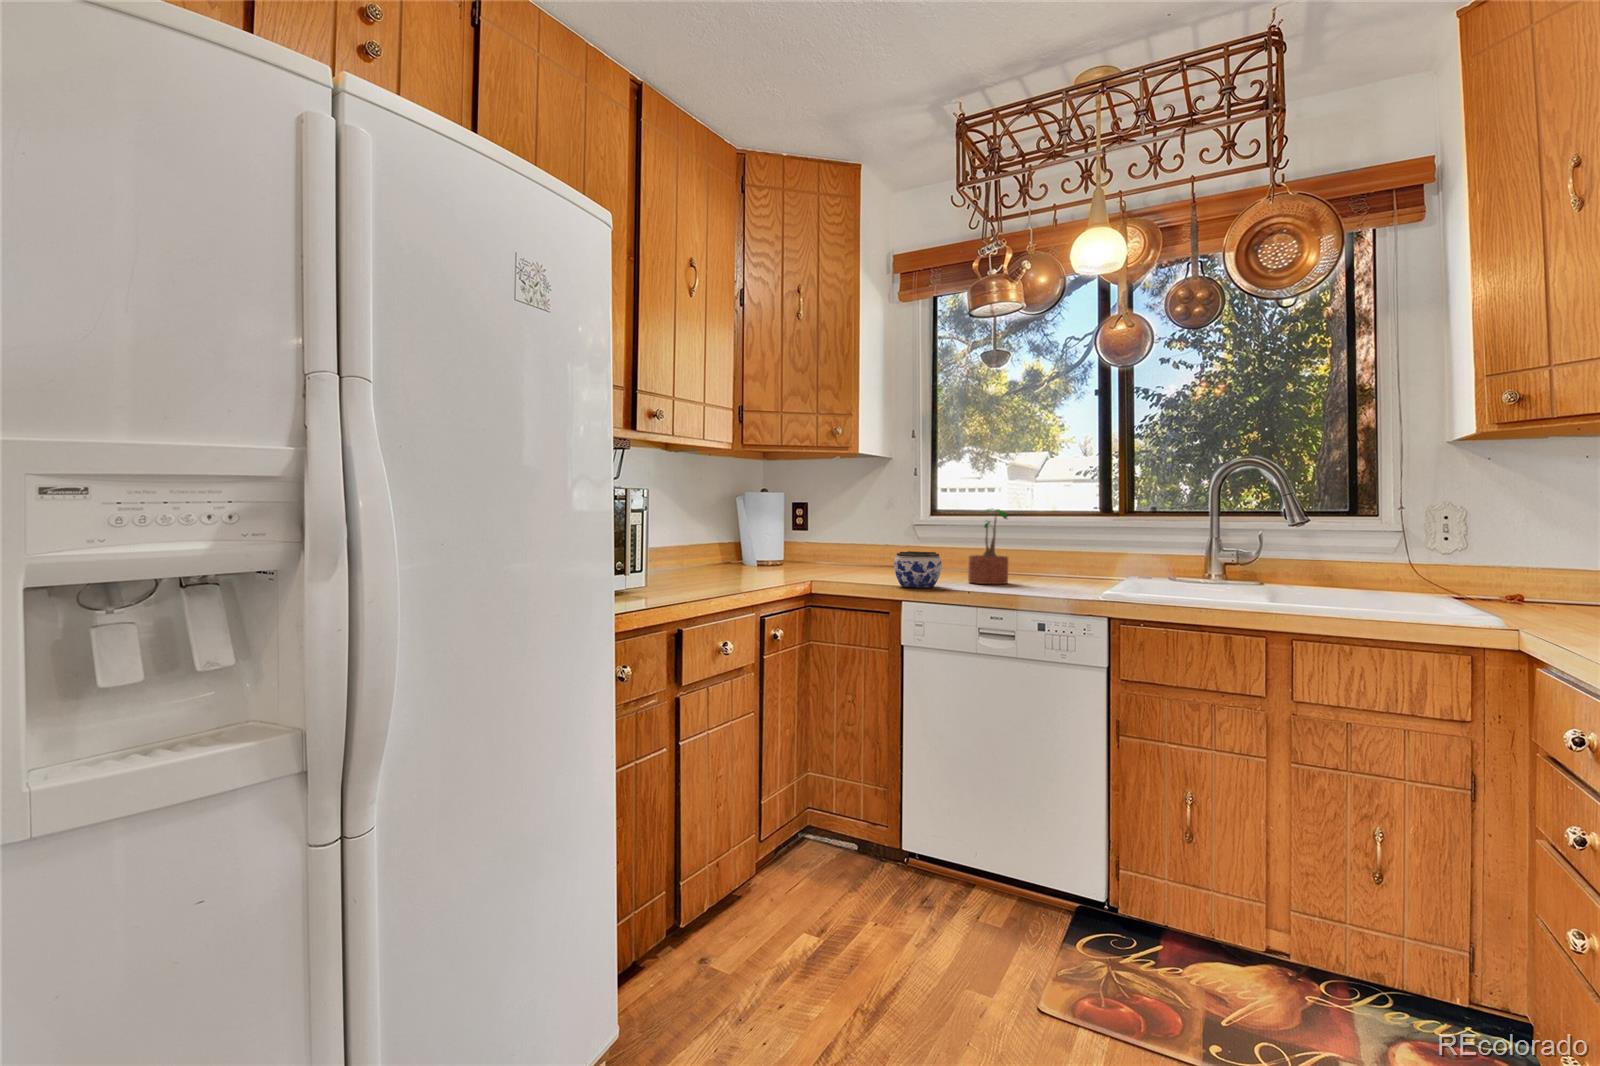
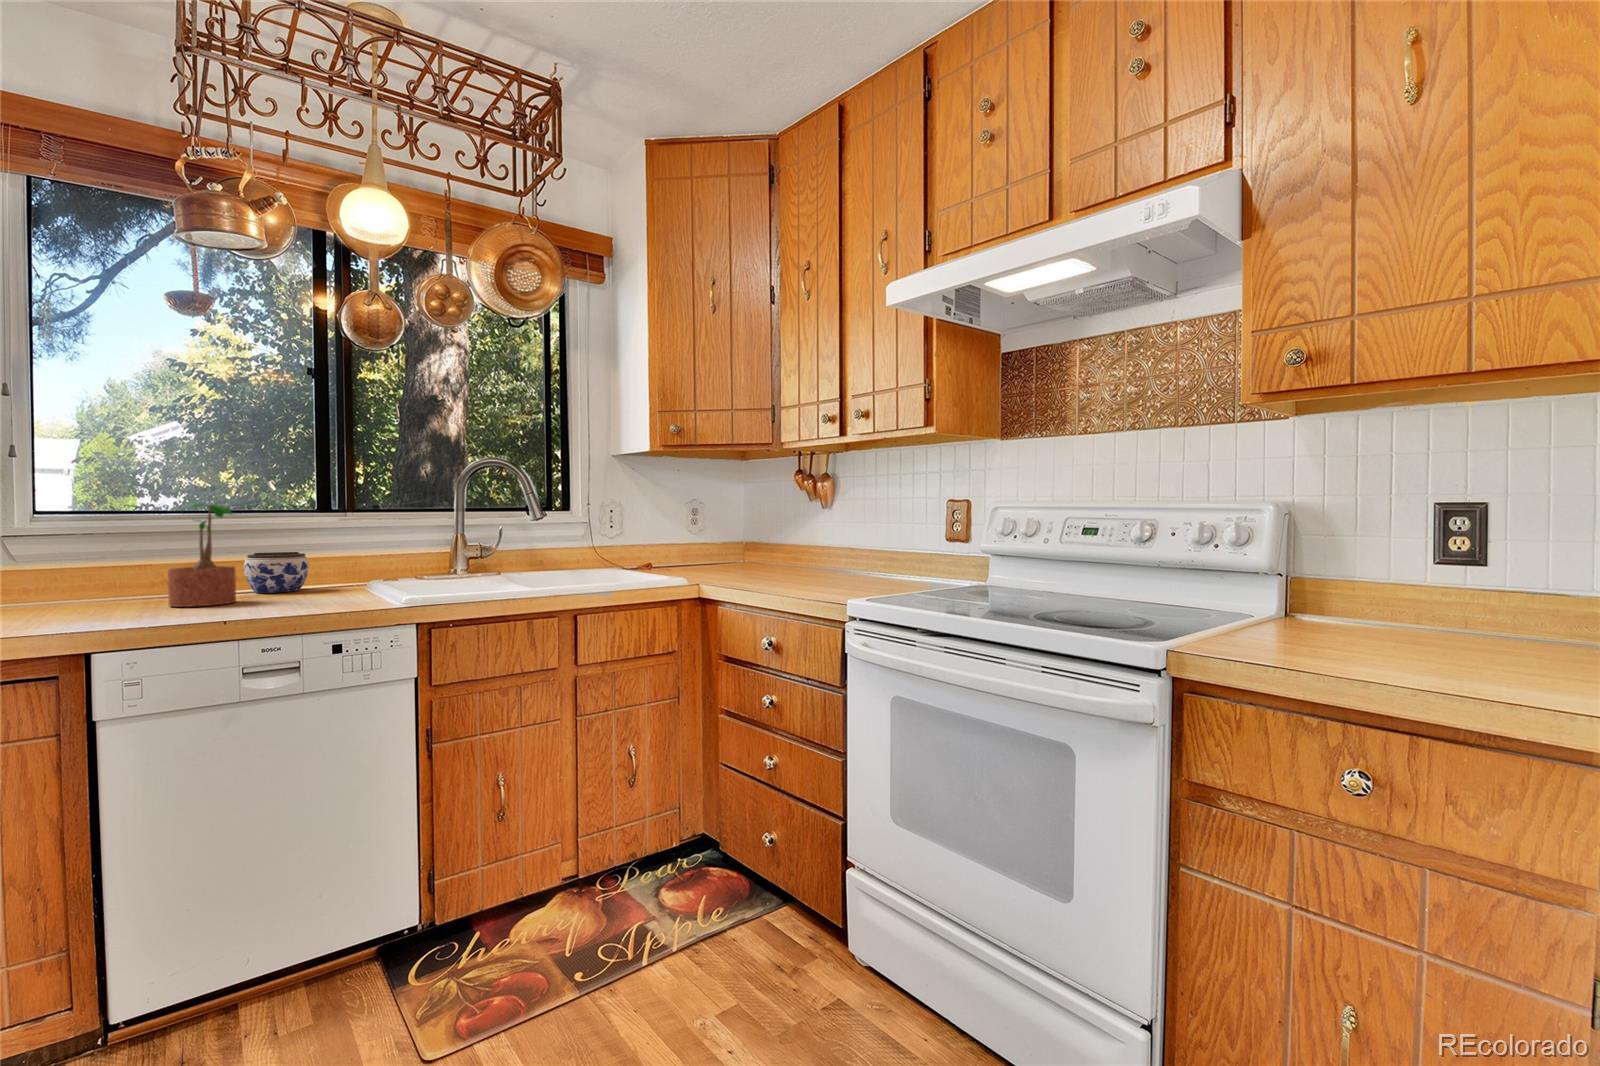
jar: present [894,551,941,588] -> present [244,552,309,593]

